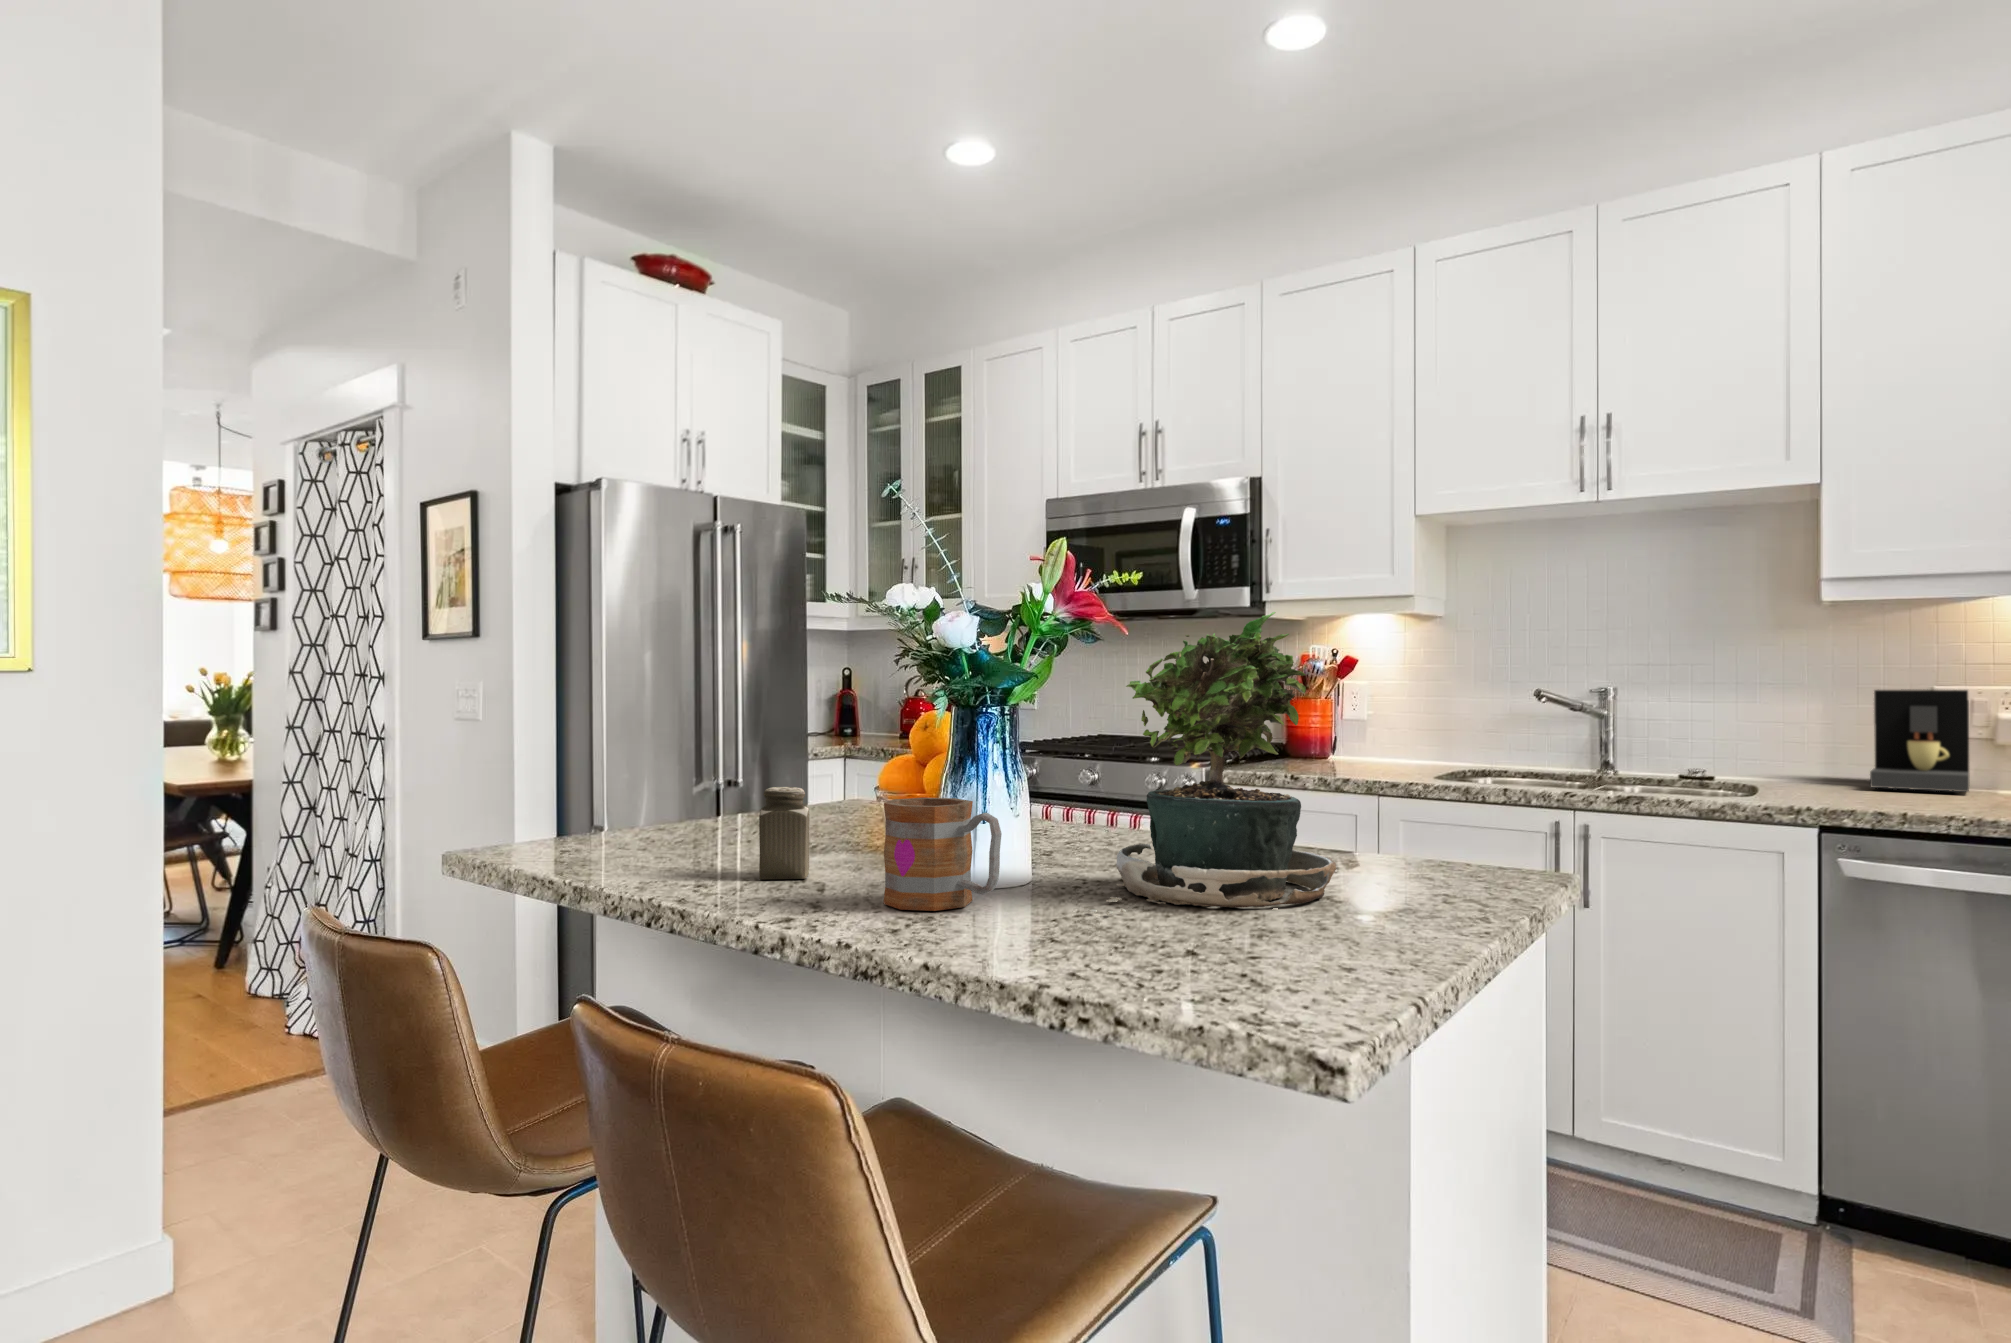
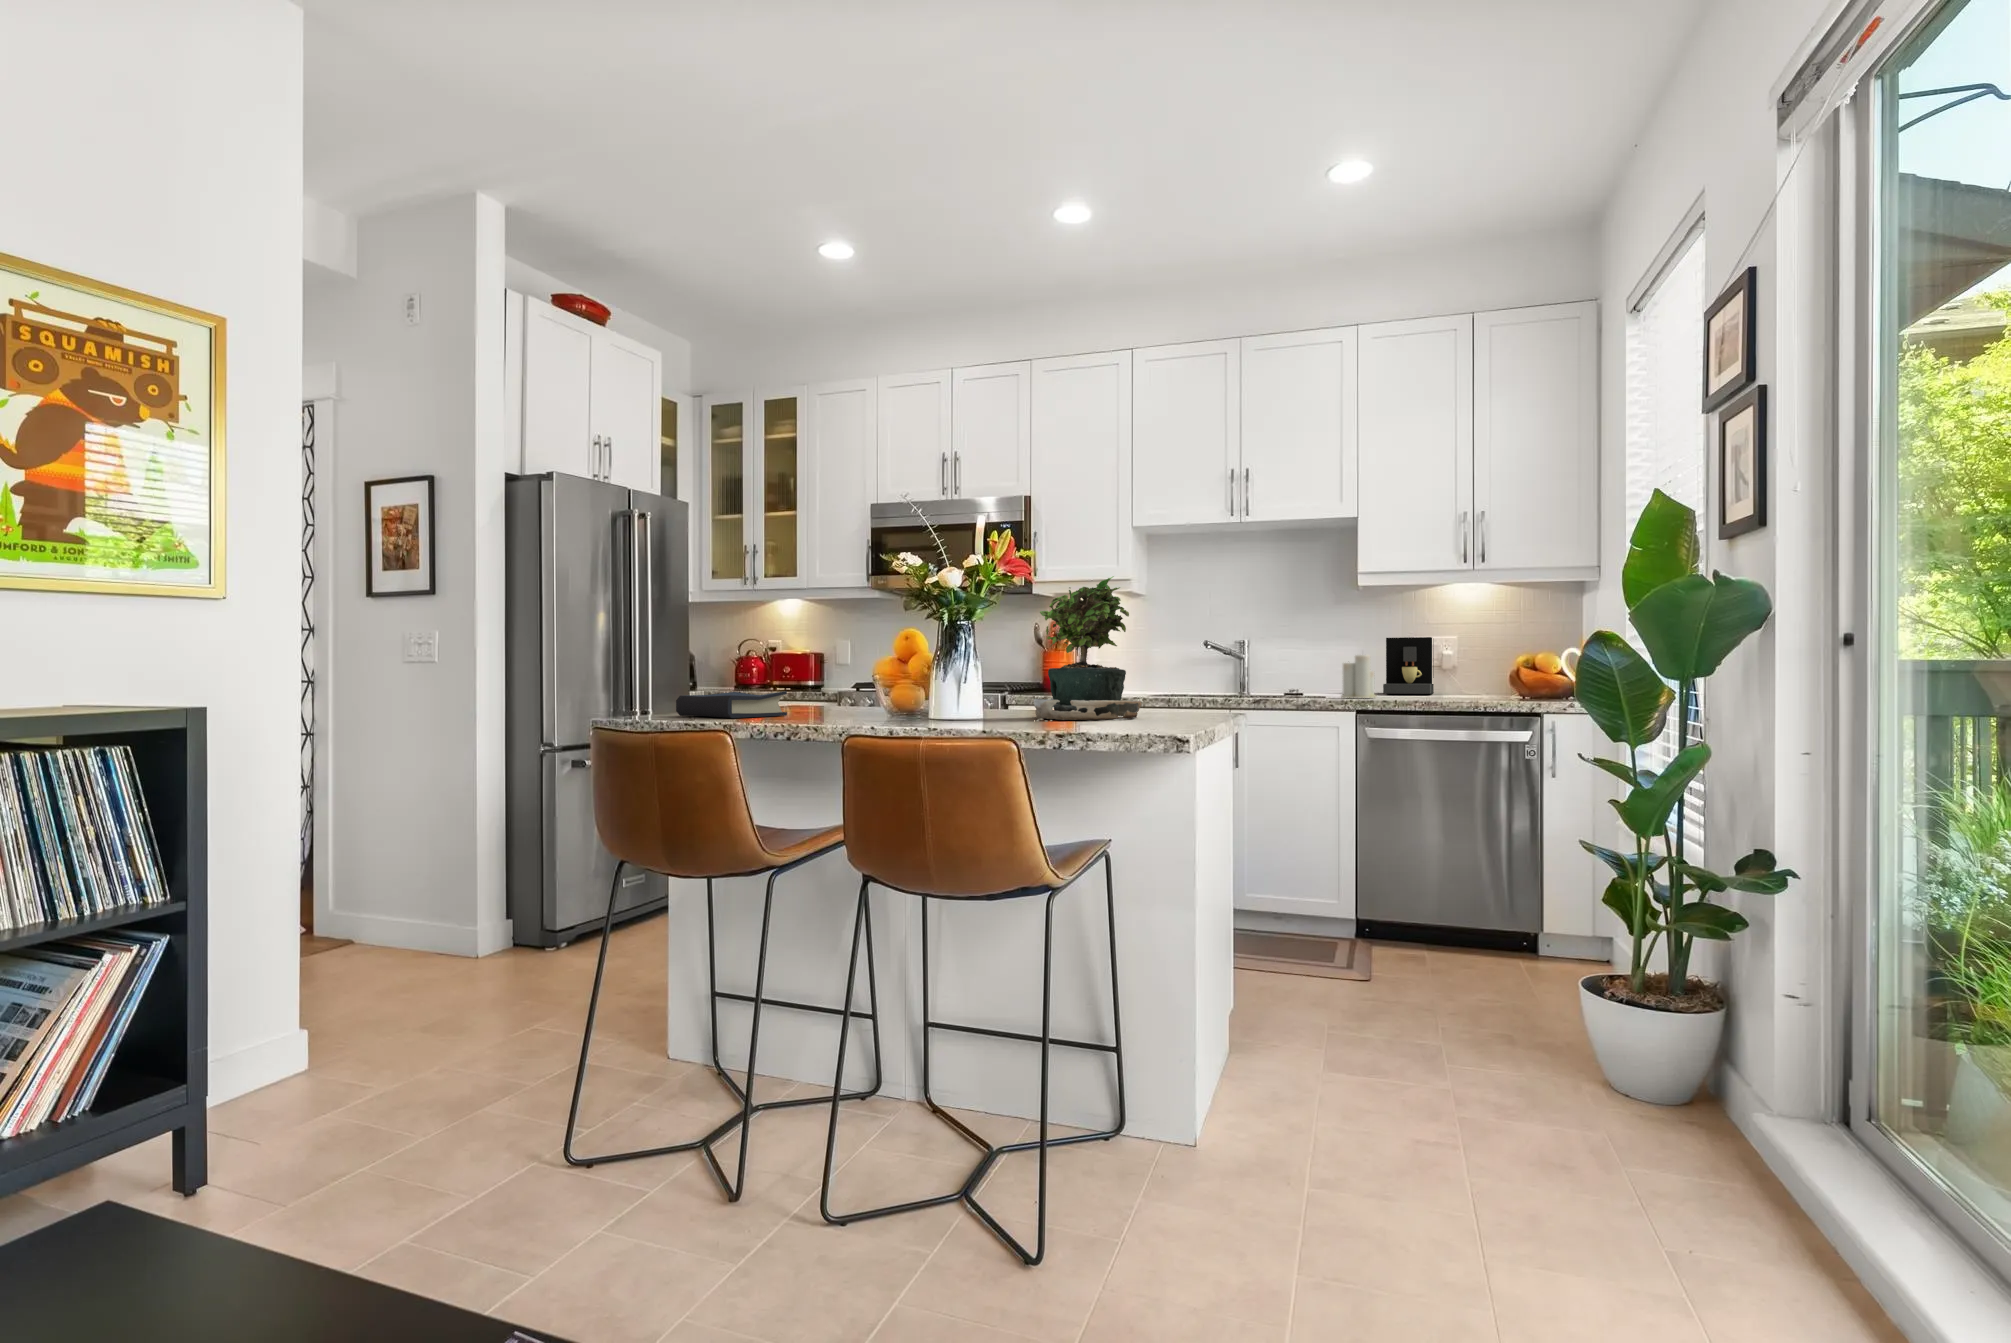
candle: none [1787,719,1862,804] -> present [1341,655,1376,698]
salt shaker: present [759,787,810,879] -> none [832,671,862,721]
hardback book: none [596,794,751,851] -> present [676,691,787,718]
mug: present [883,798,1002,911] -> none [928,671,992,723]

